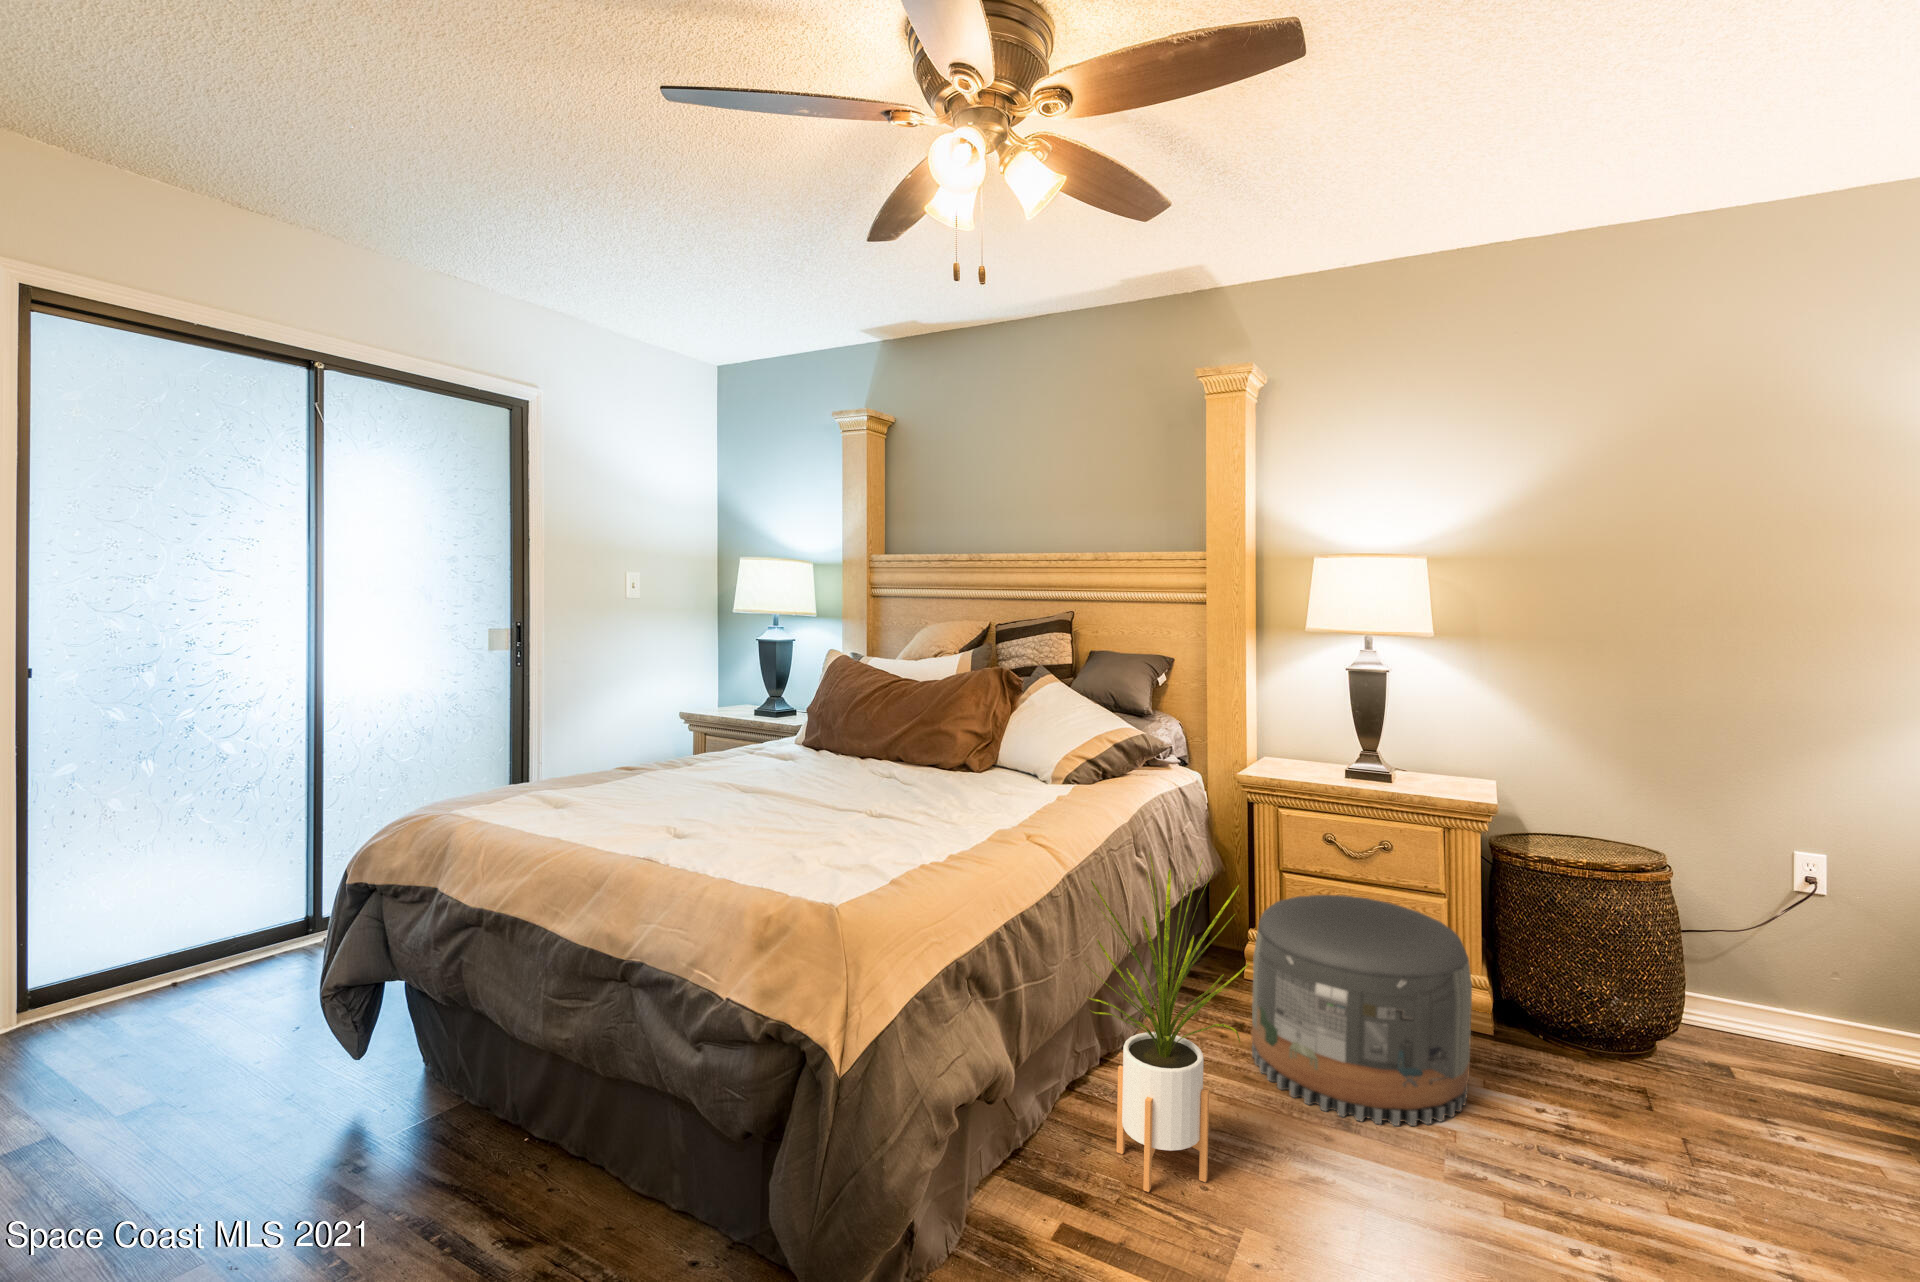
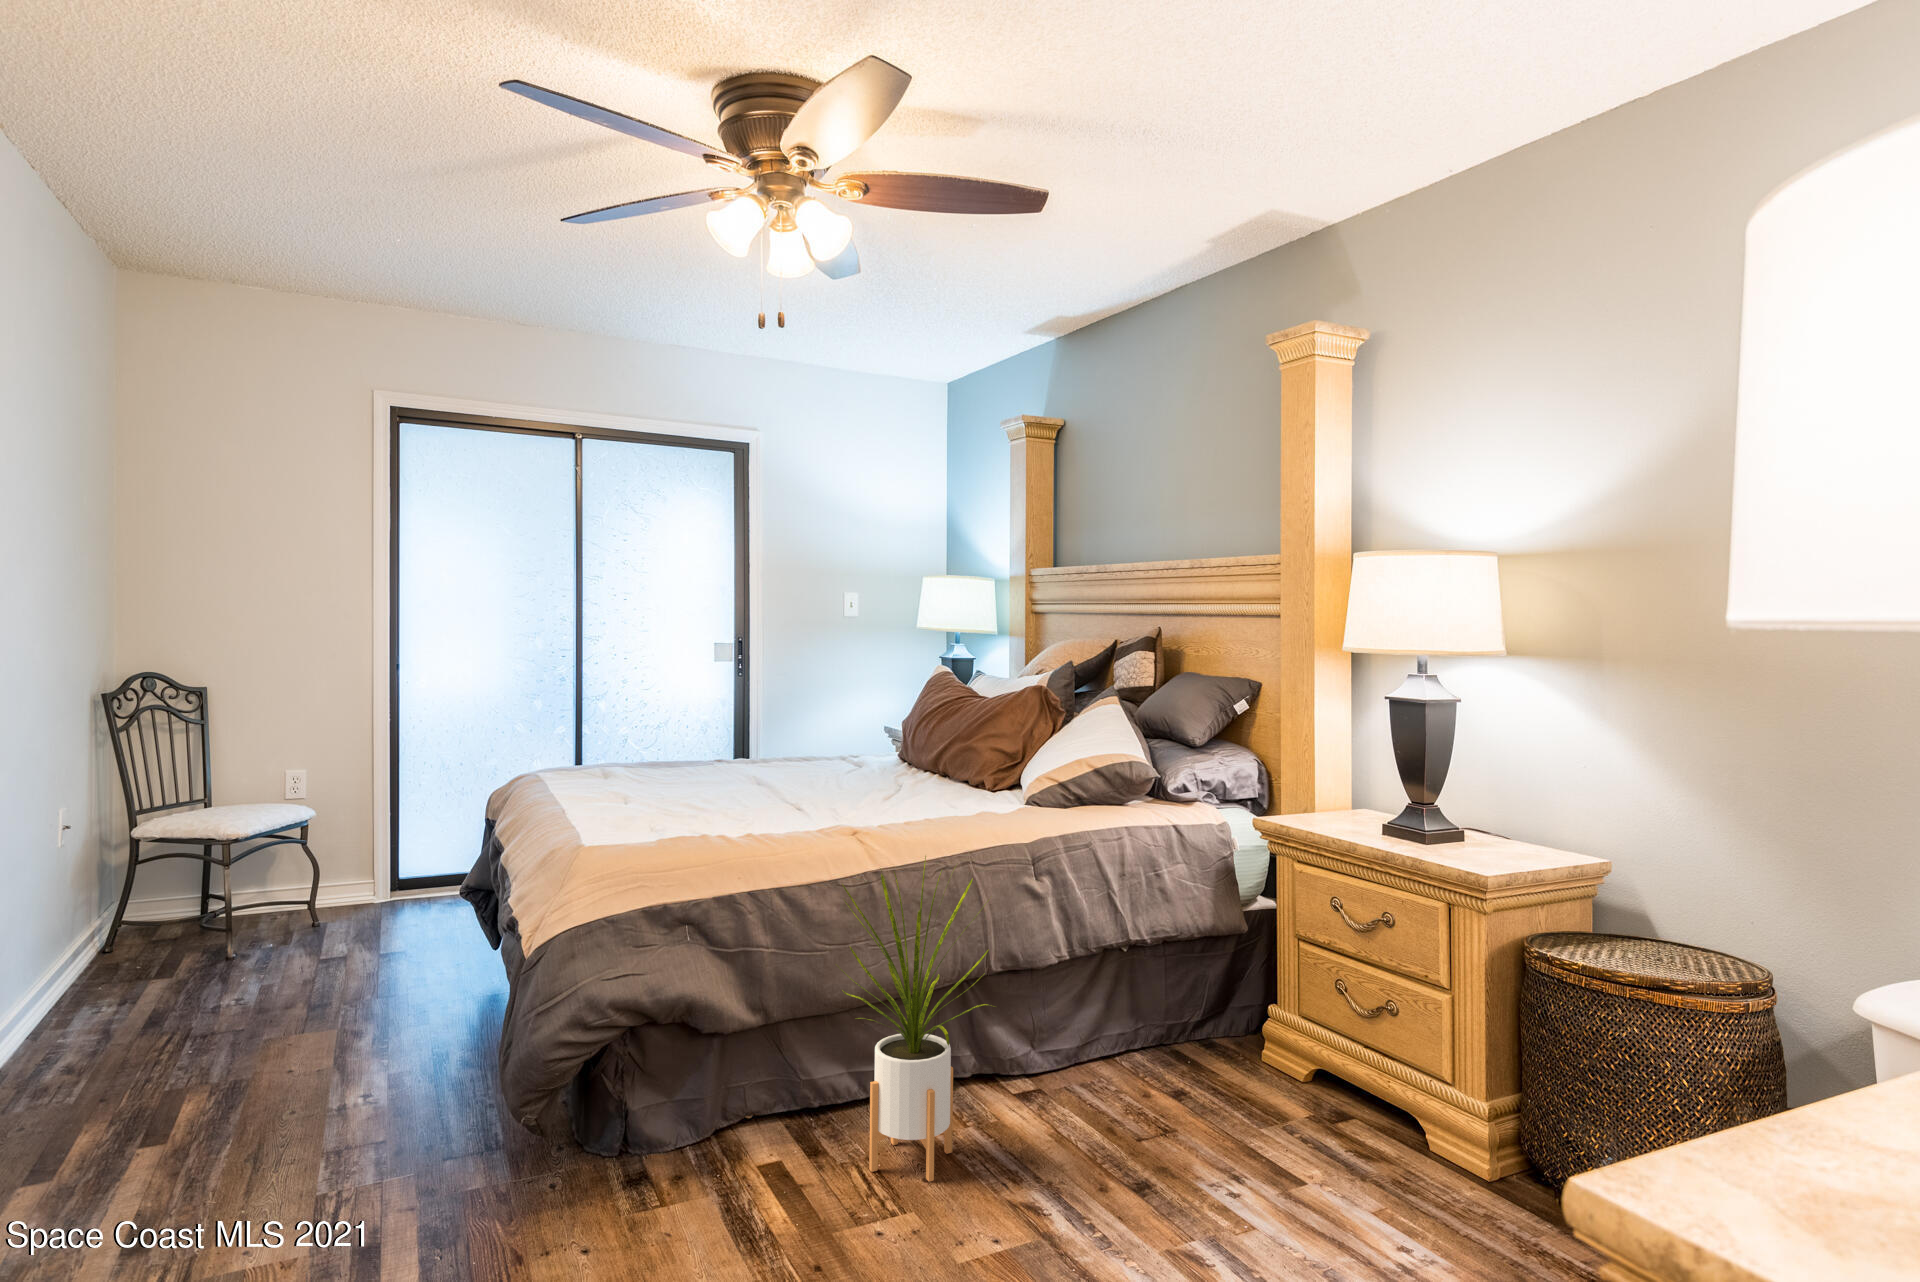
pouf: present [1252,895,1472,1126] -> none [1122,954,1363,1219]

